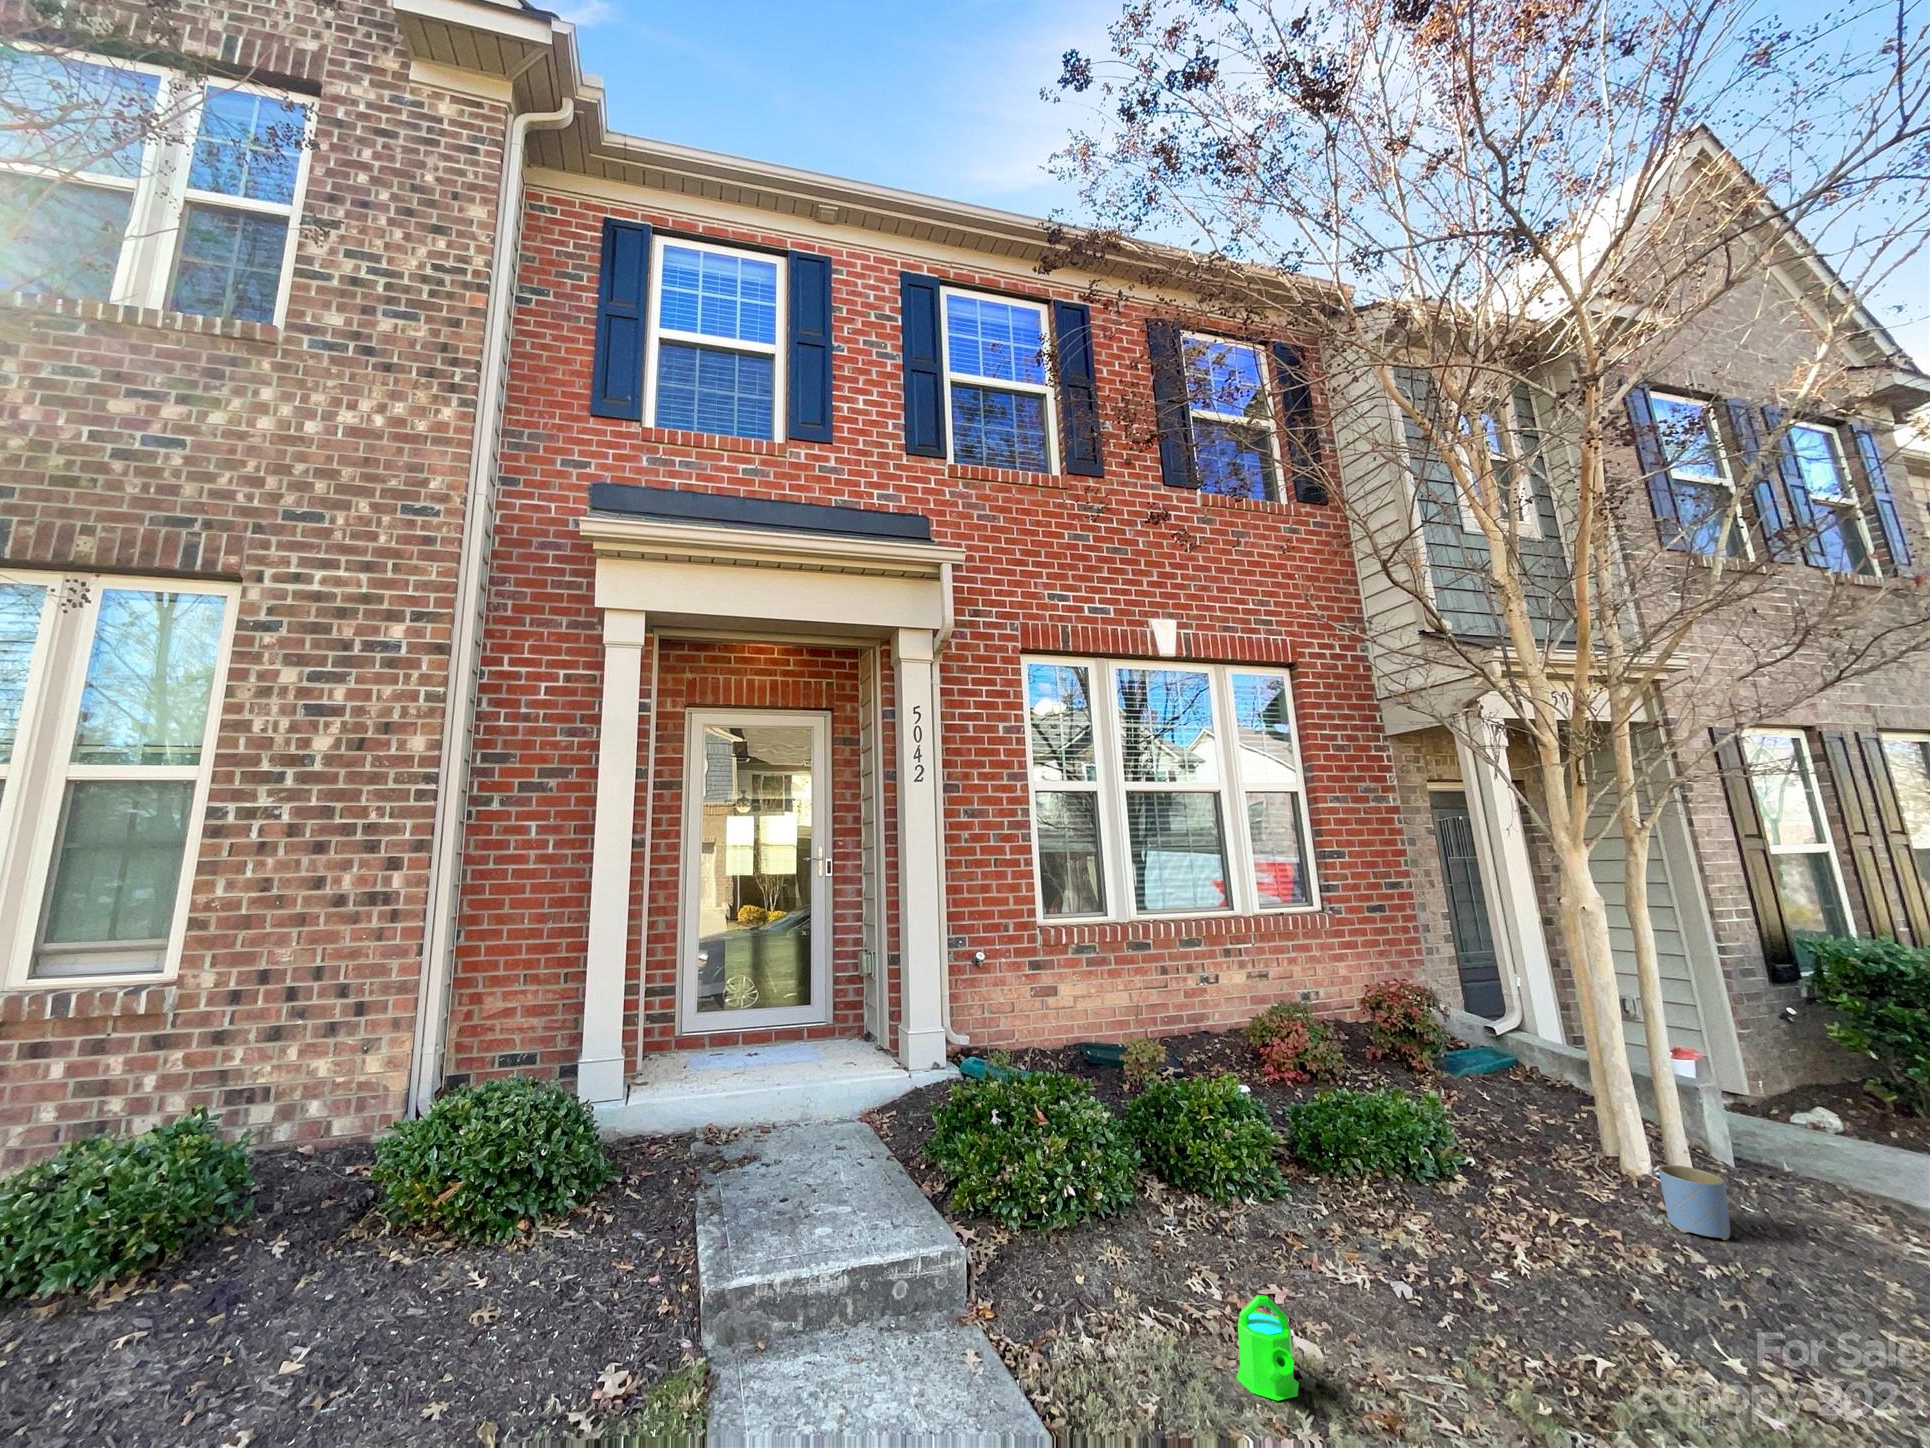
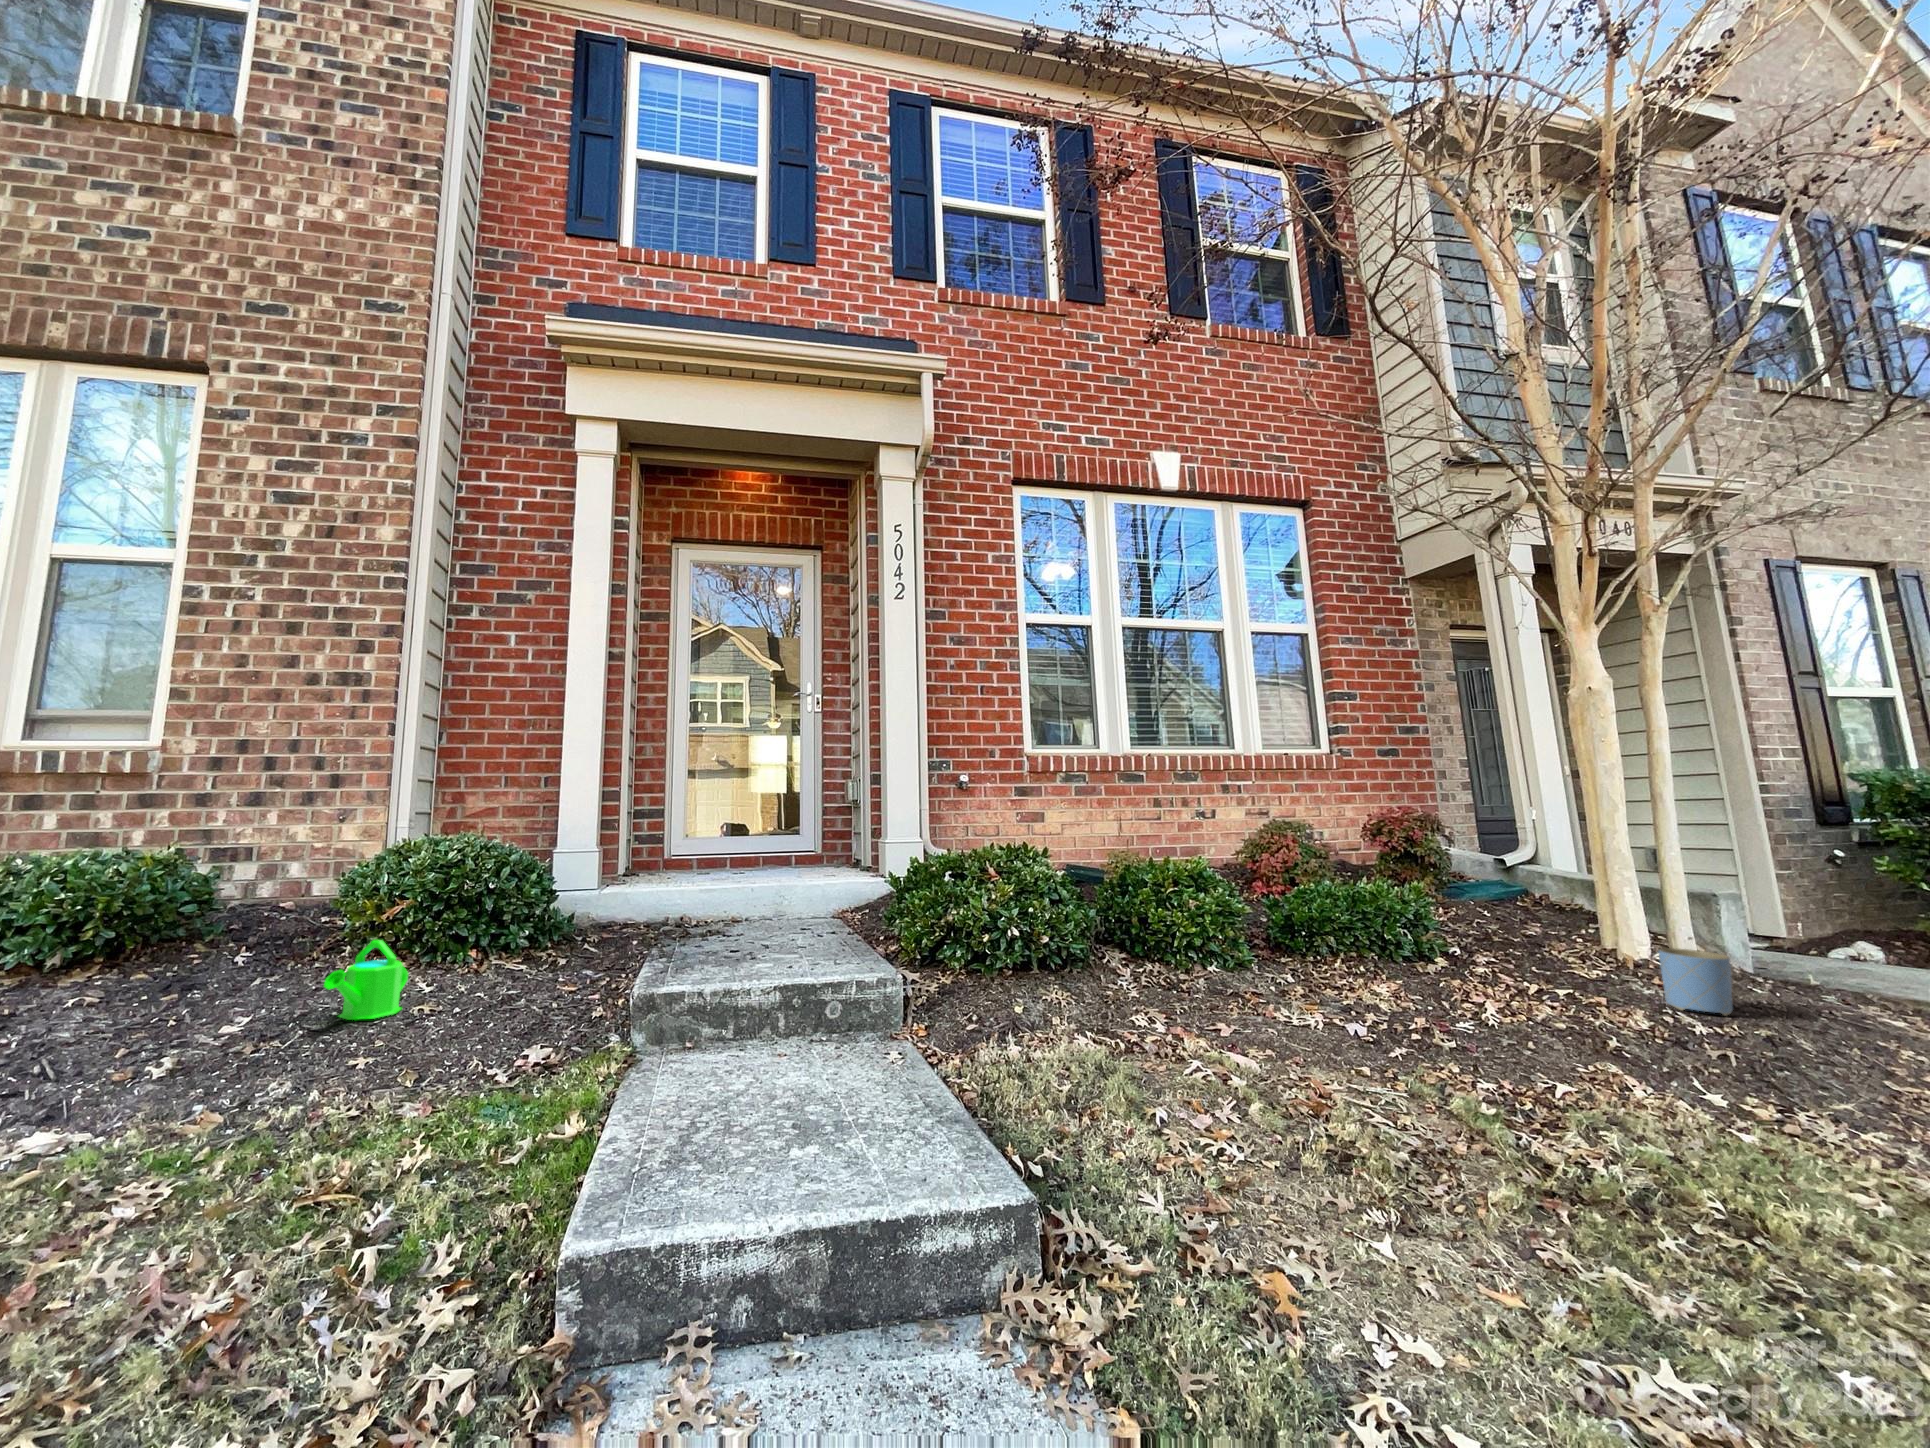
watering can: present [1236,1295,1299,1401] -> present [324,940,408,1020]

